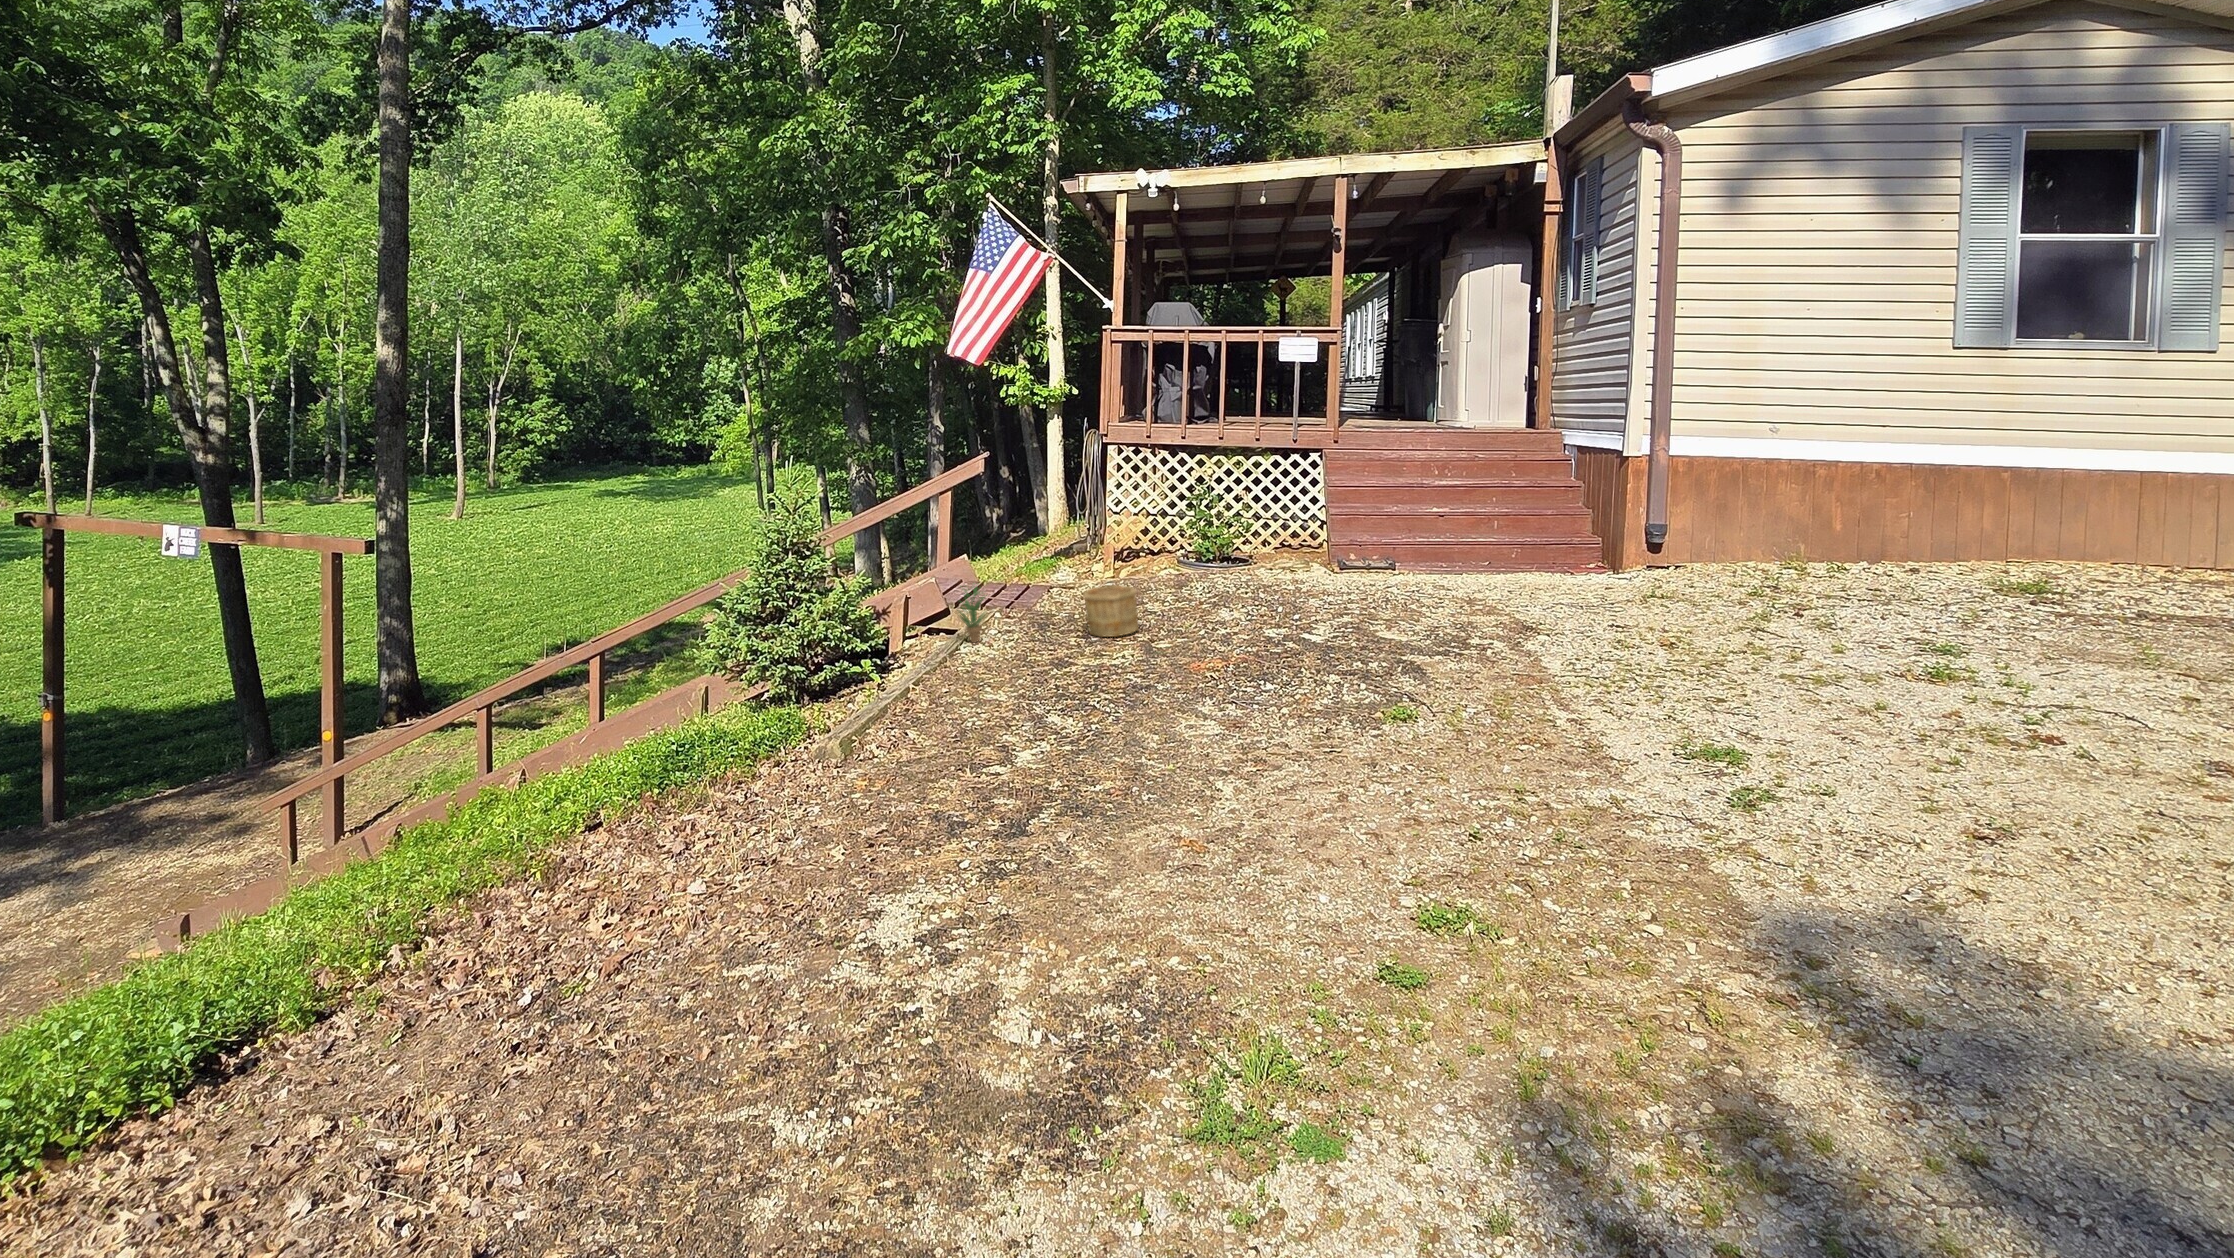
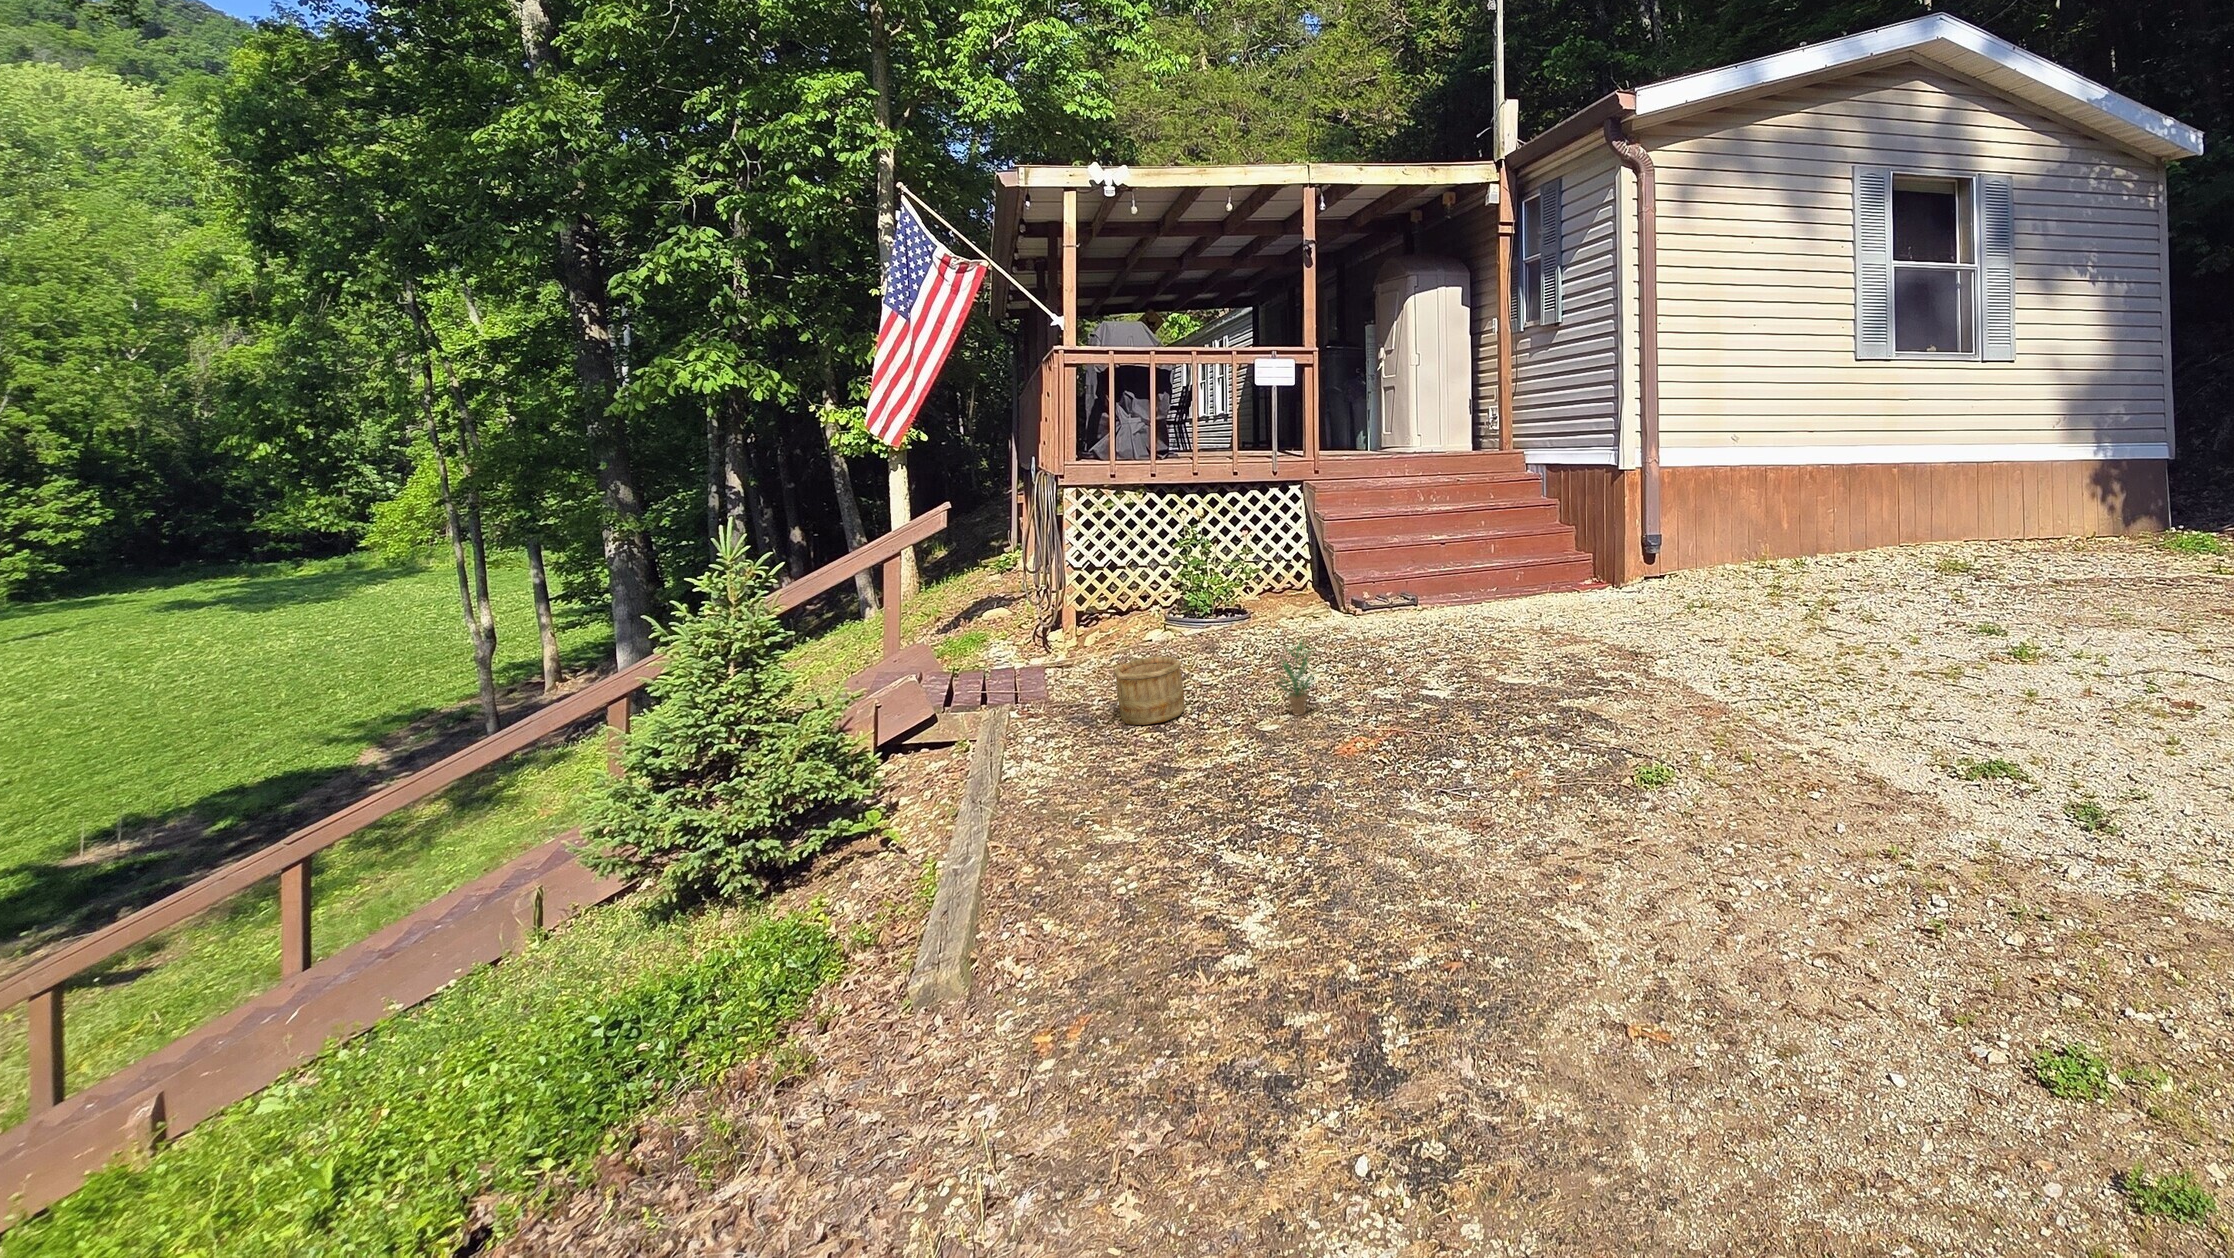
potted plant: present [960,587,987,643] -> present [1279,640,1315,716]

